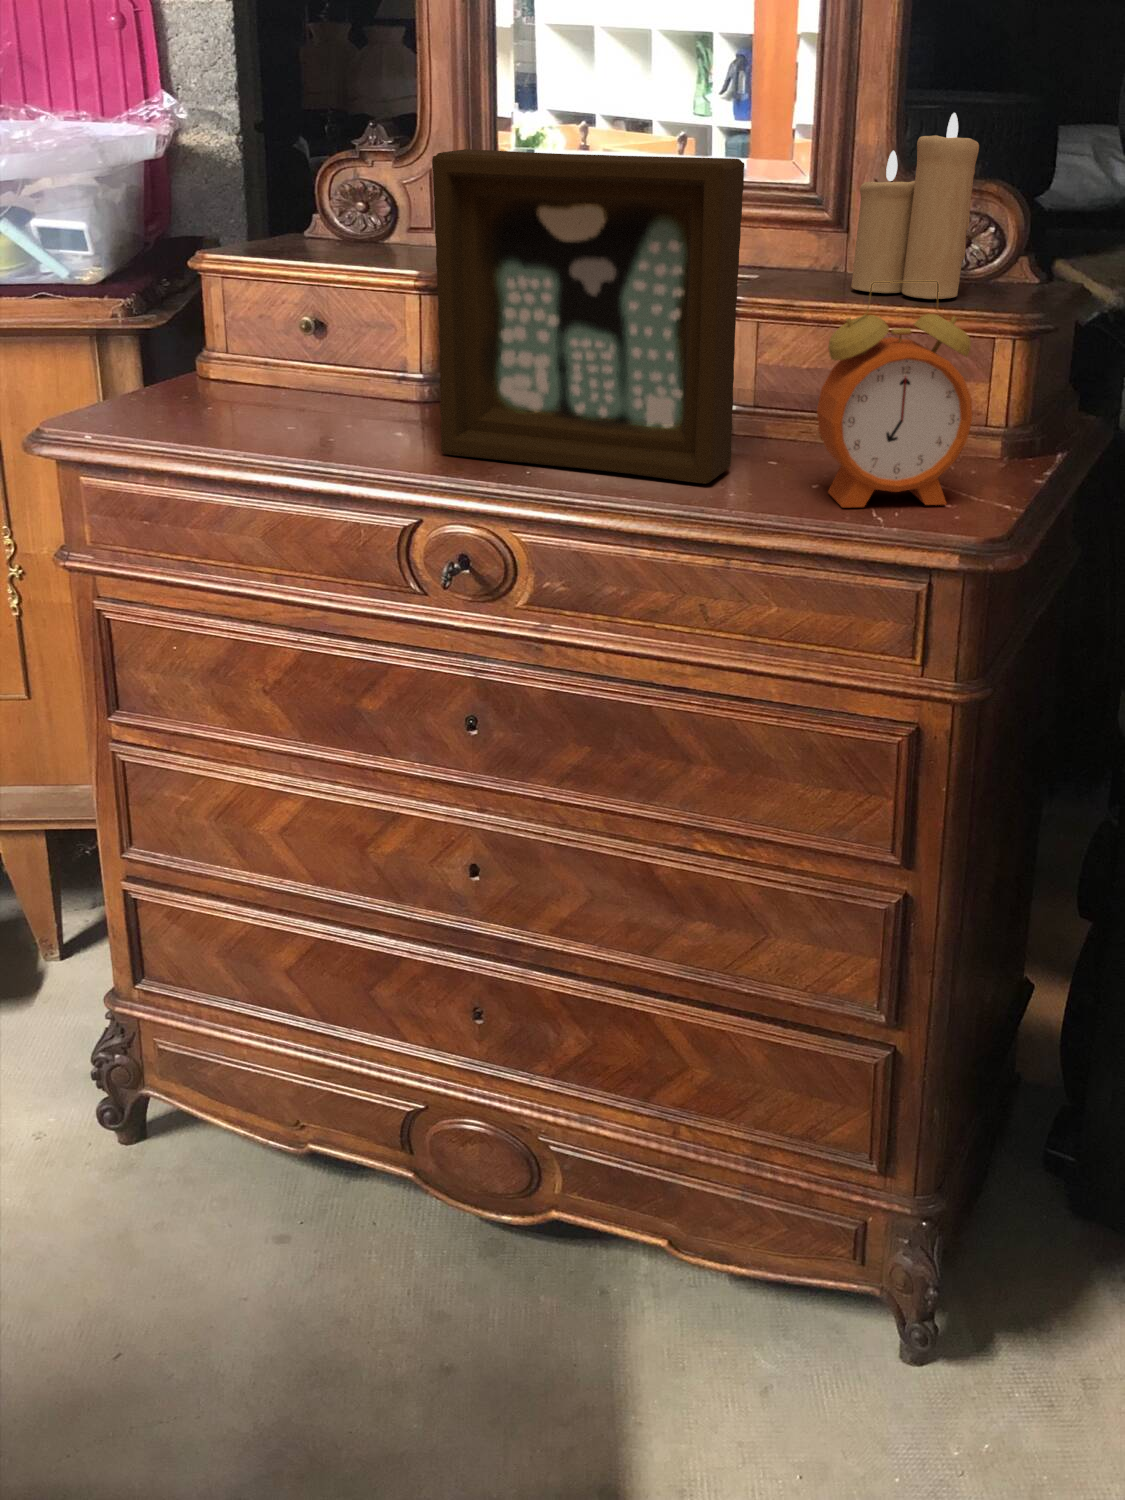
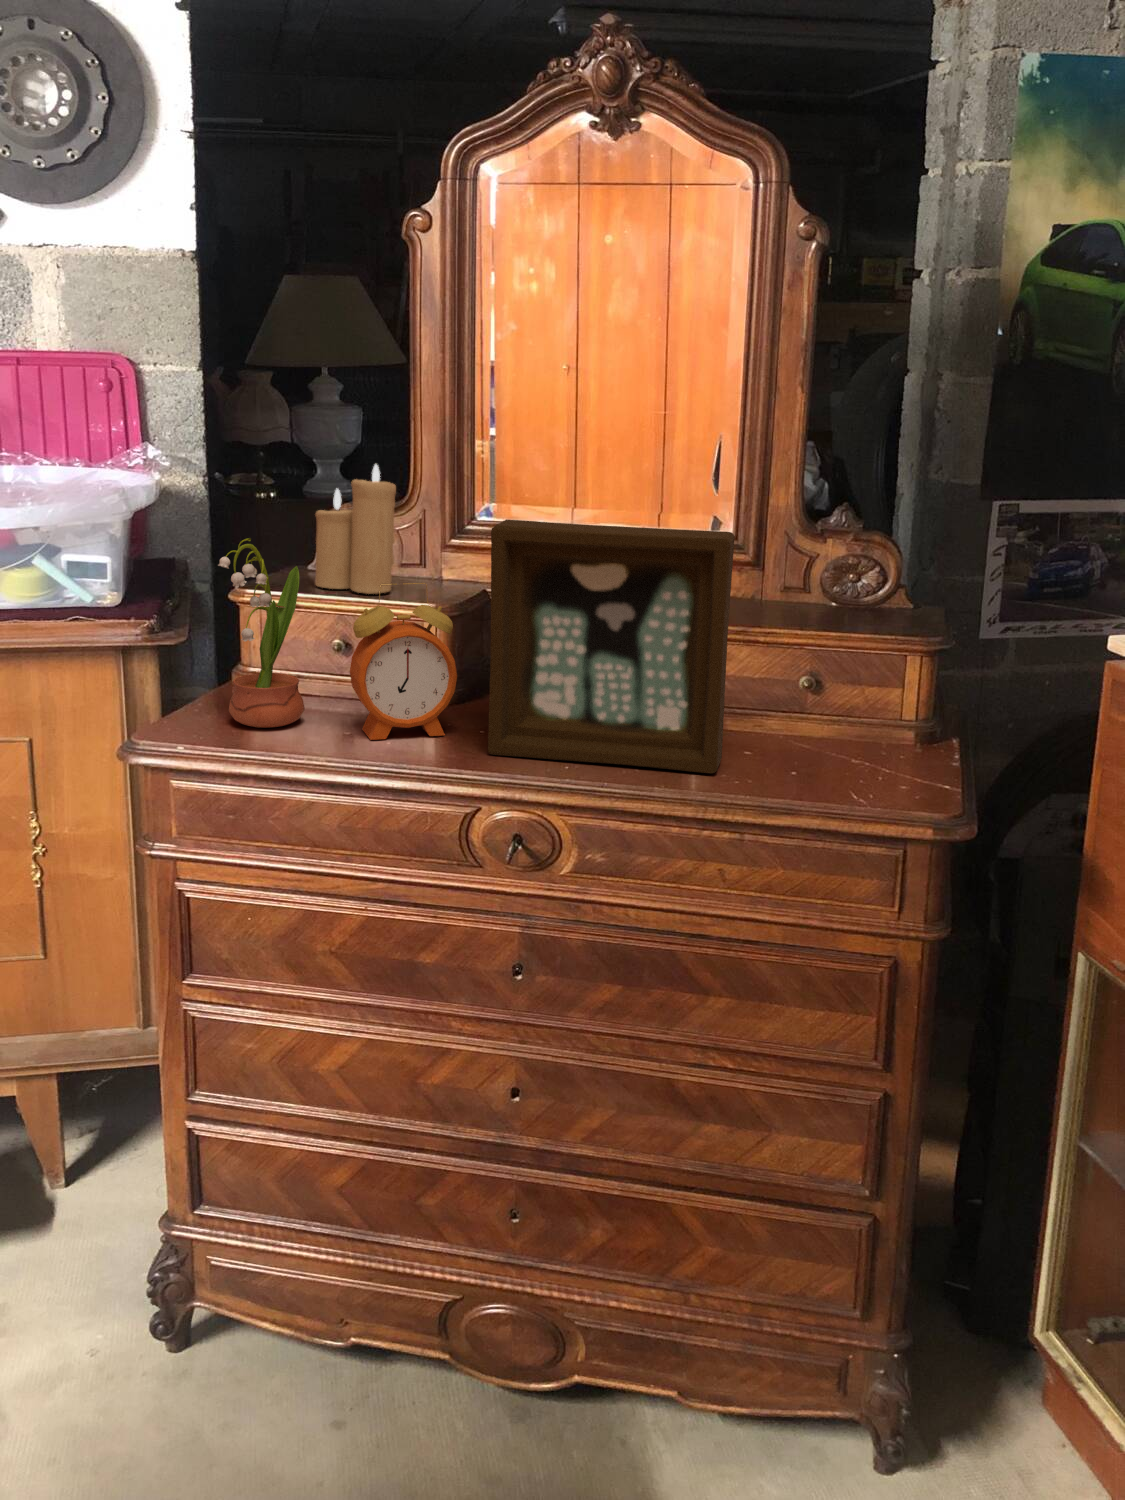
candle: present [851,113,979,299] -> present [315,464,396,594]
potted flower: none [132,180,256,418] -> present [218,538,305,728]
alarm clock: present [817,282,972,507] -> present [350,583,457,740]

